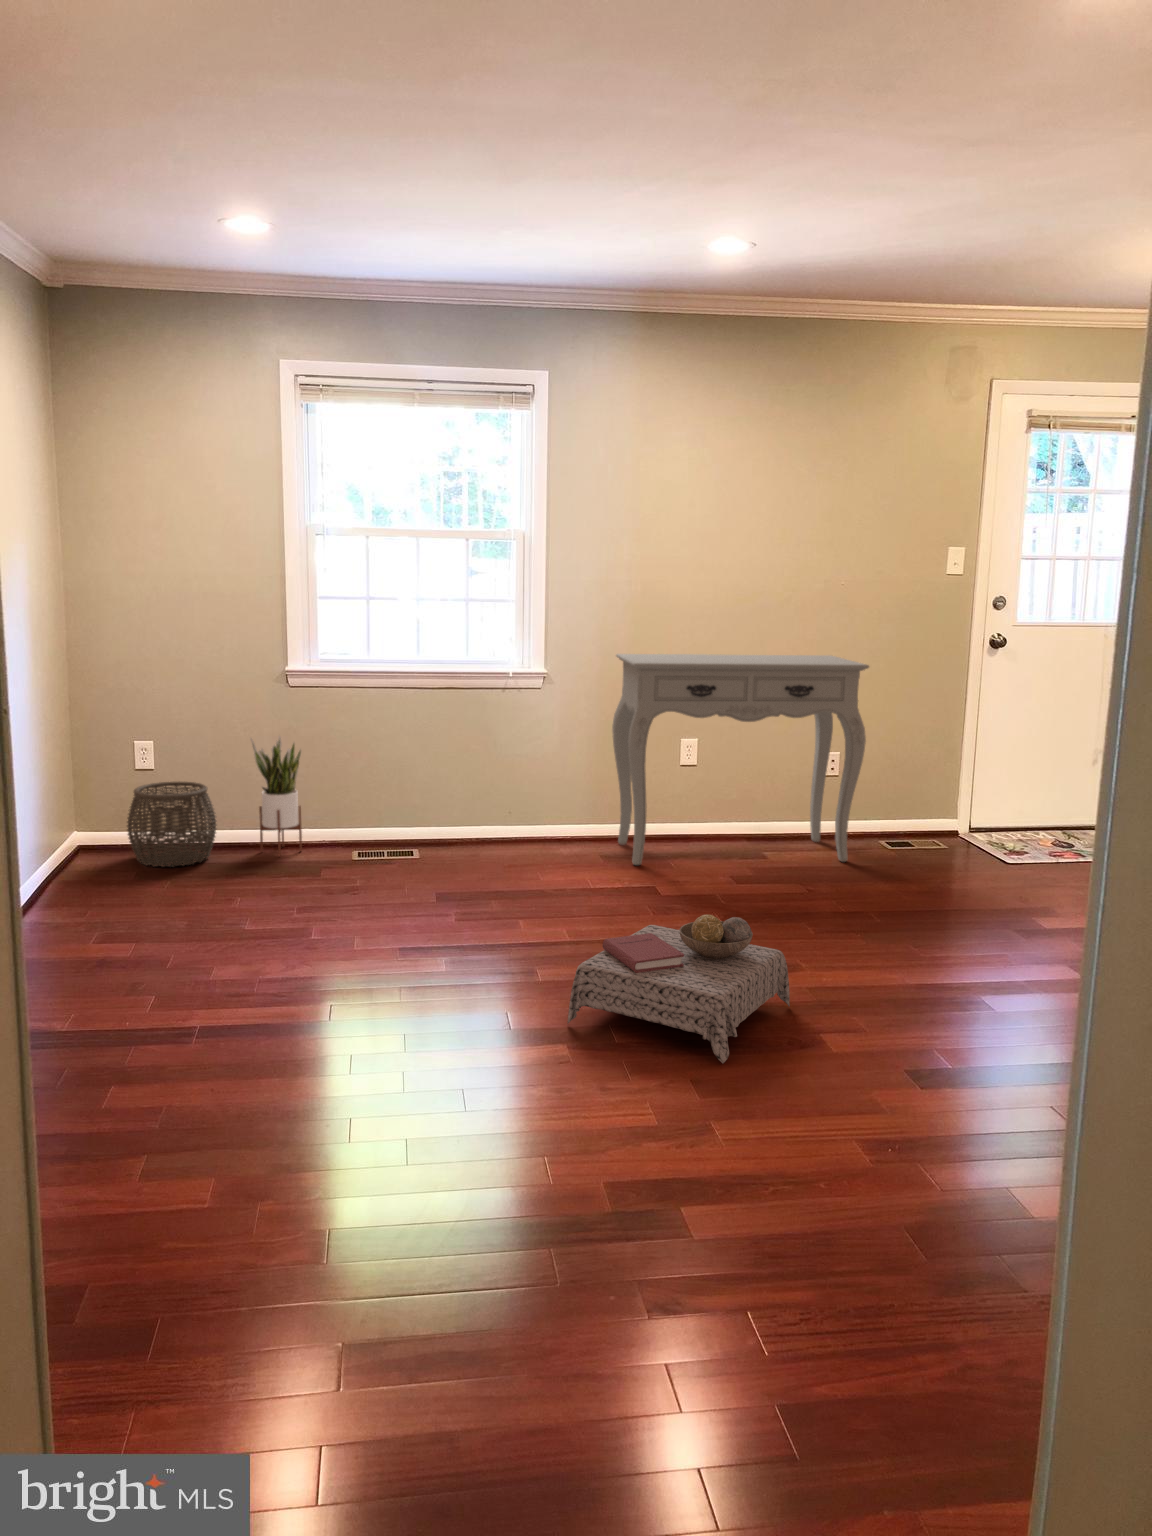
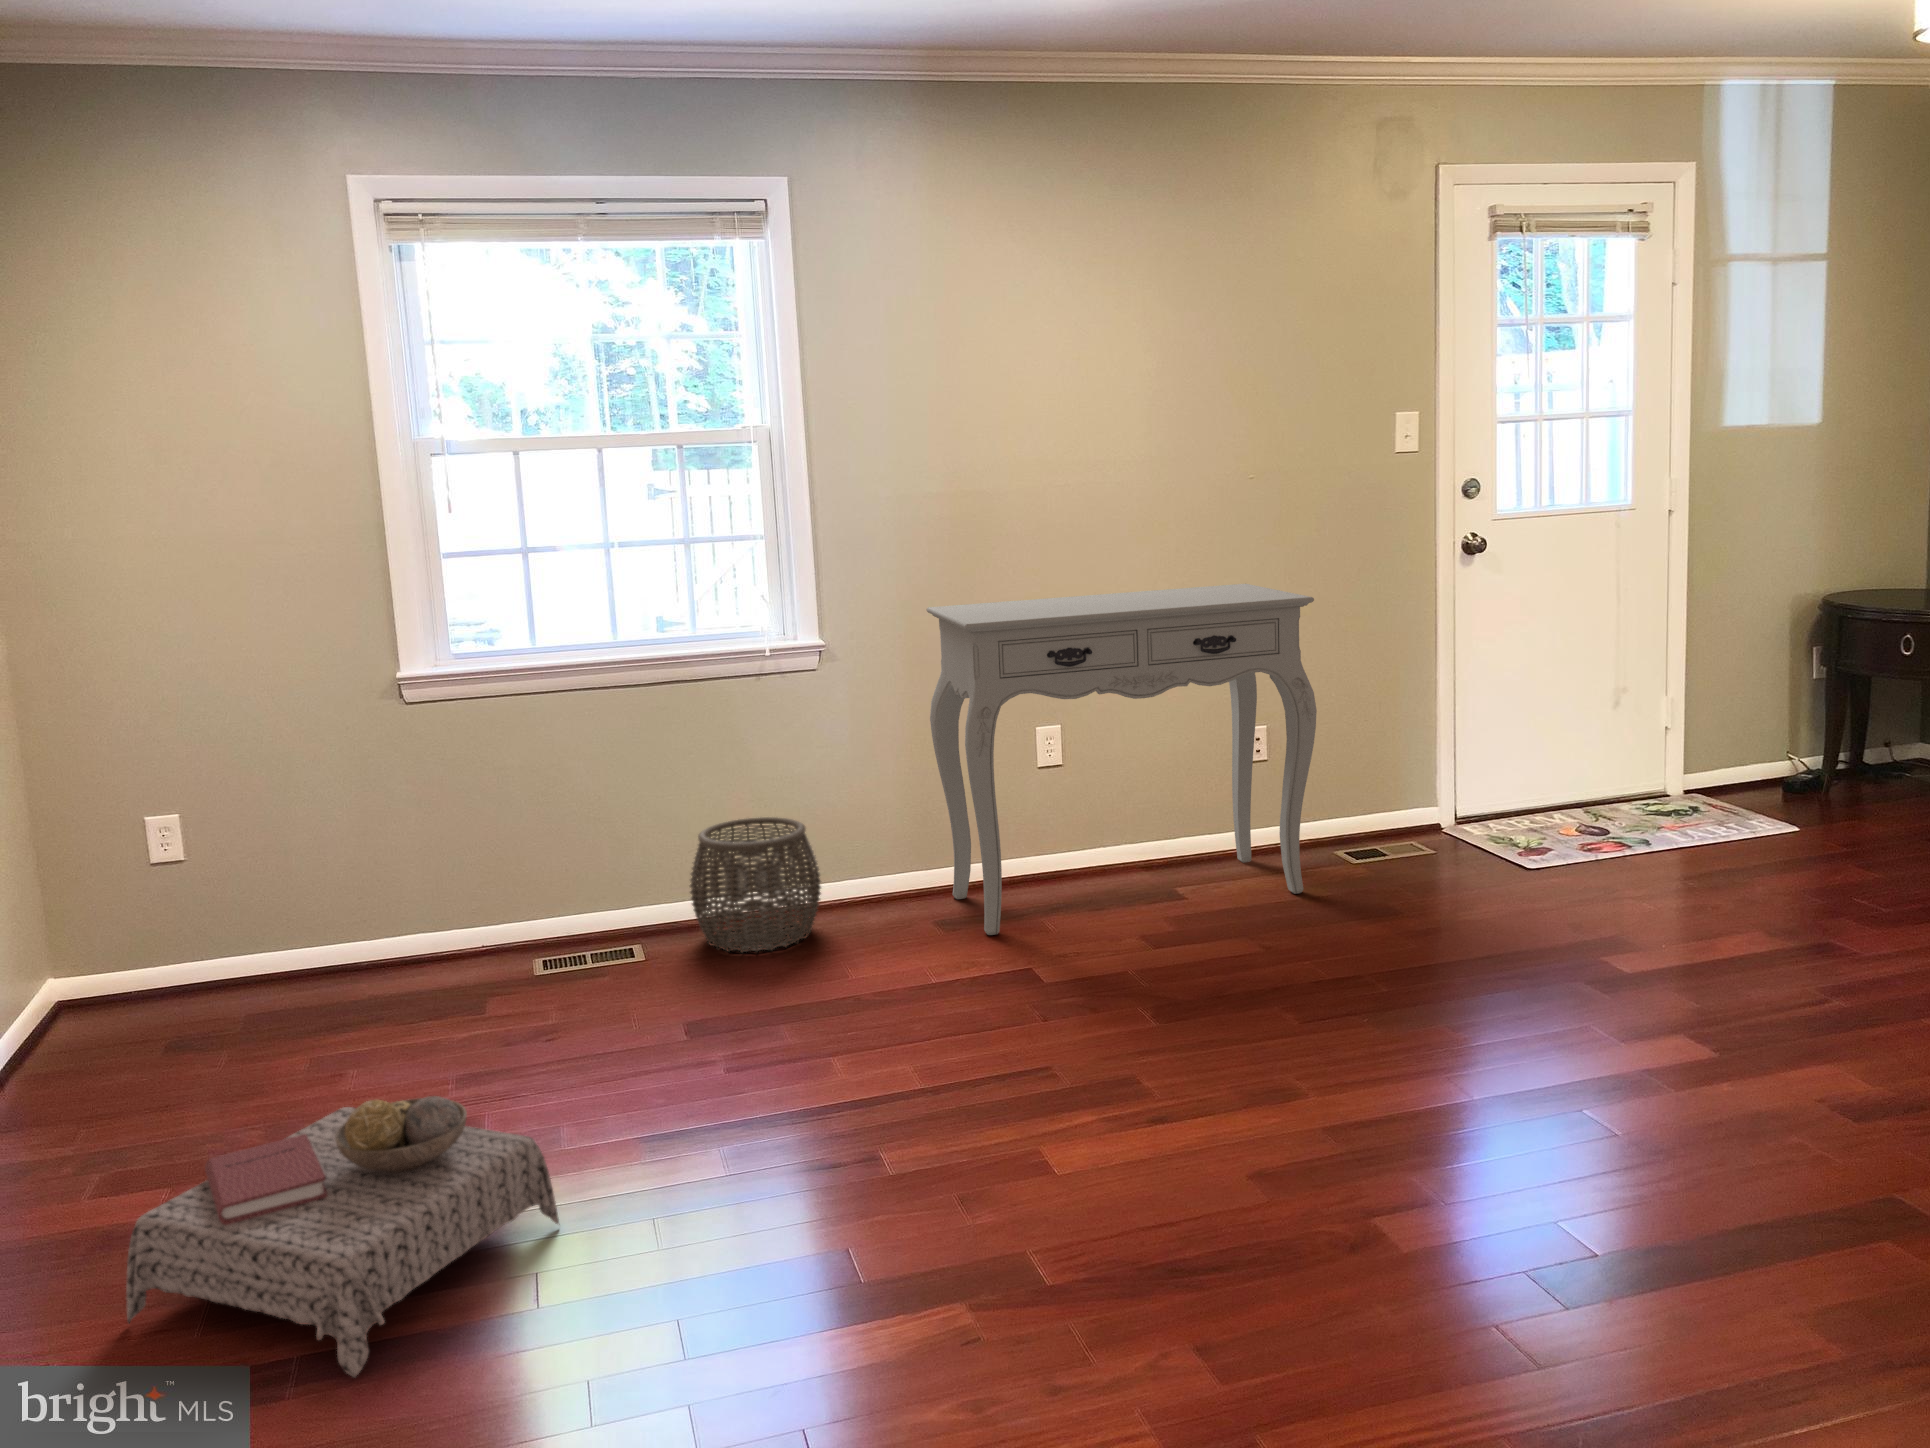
potted plant: present [250,736,302,857] -> none [345,785,449,984]
woven basket: present [127,781,217,867] -> present [690,817,821,952]
ottoman: present [568,915,790,1063] -> present [126,1096,559,1377]

